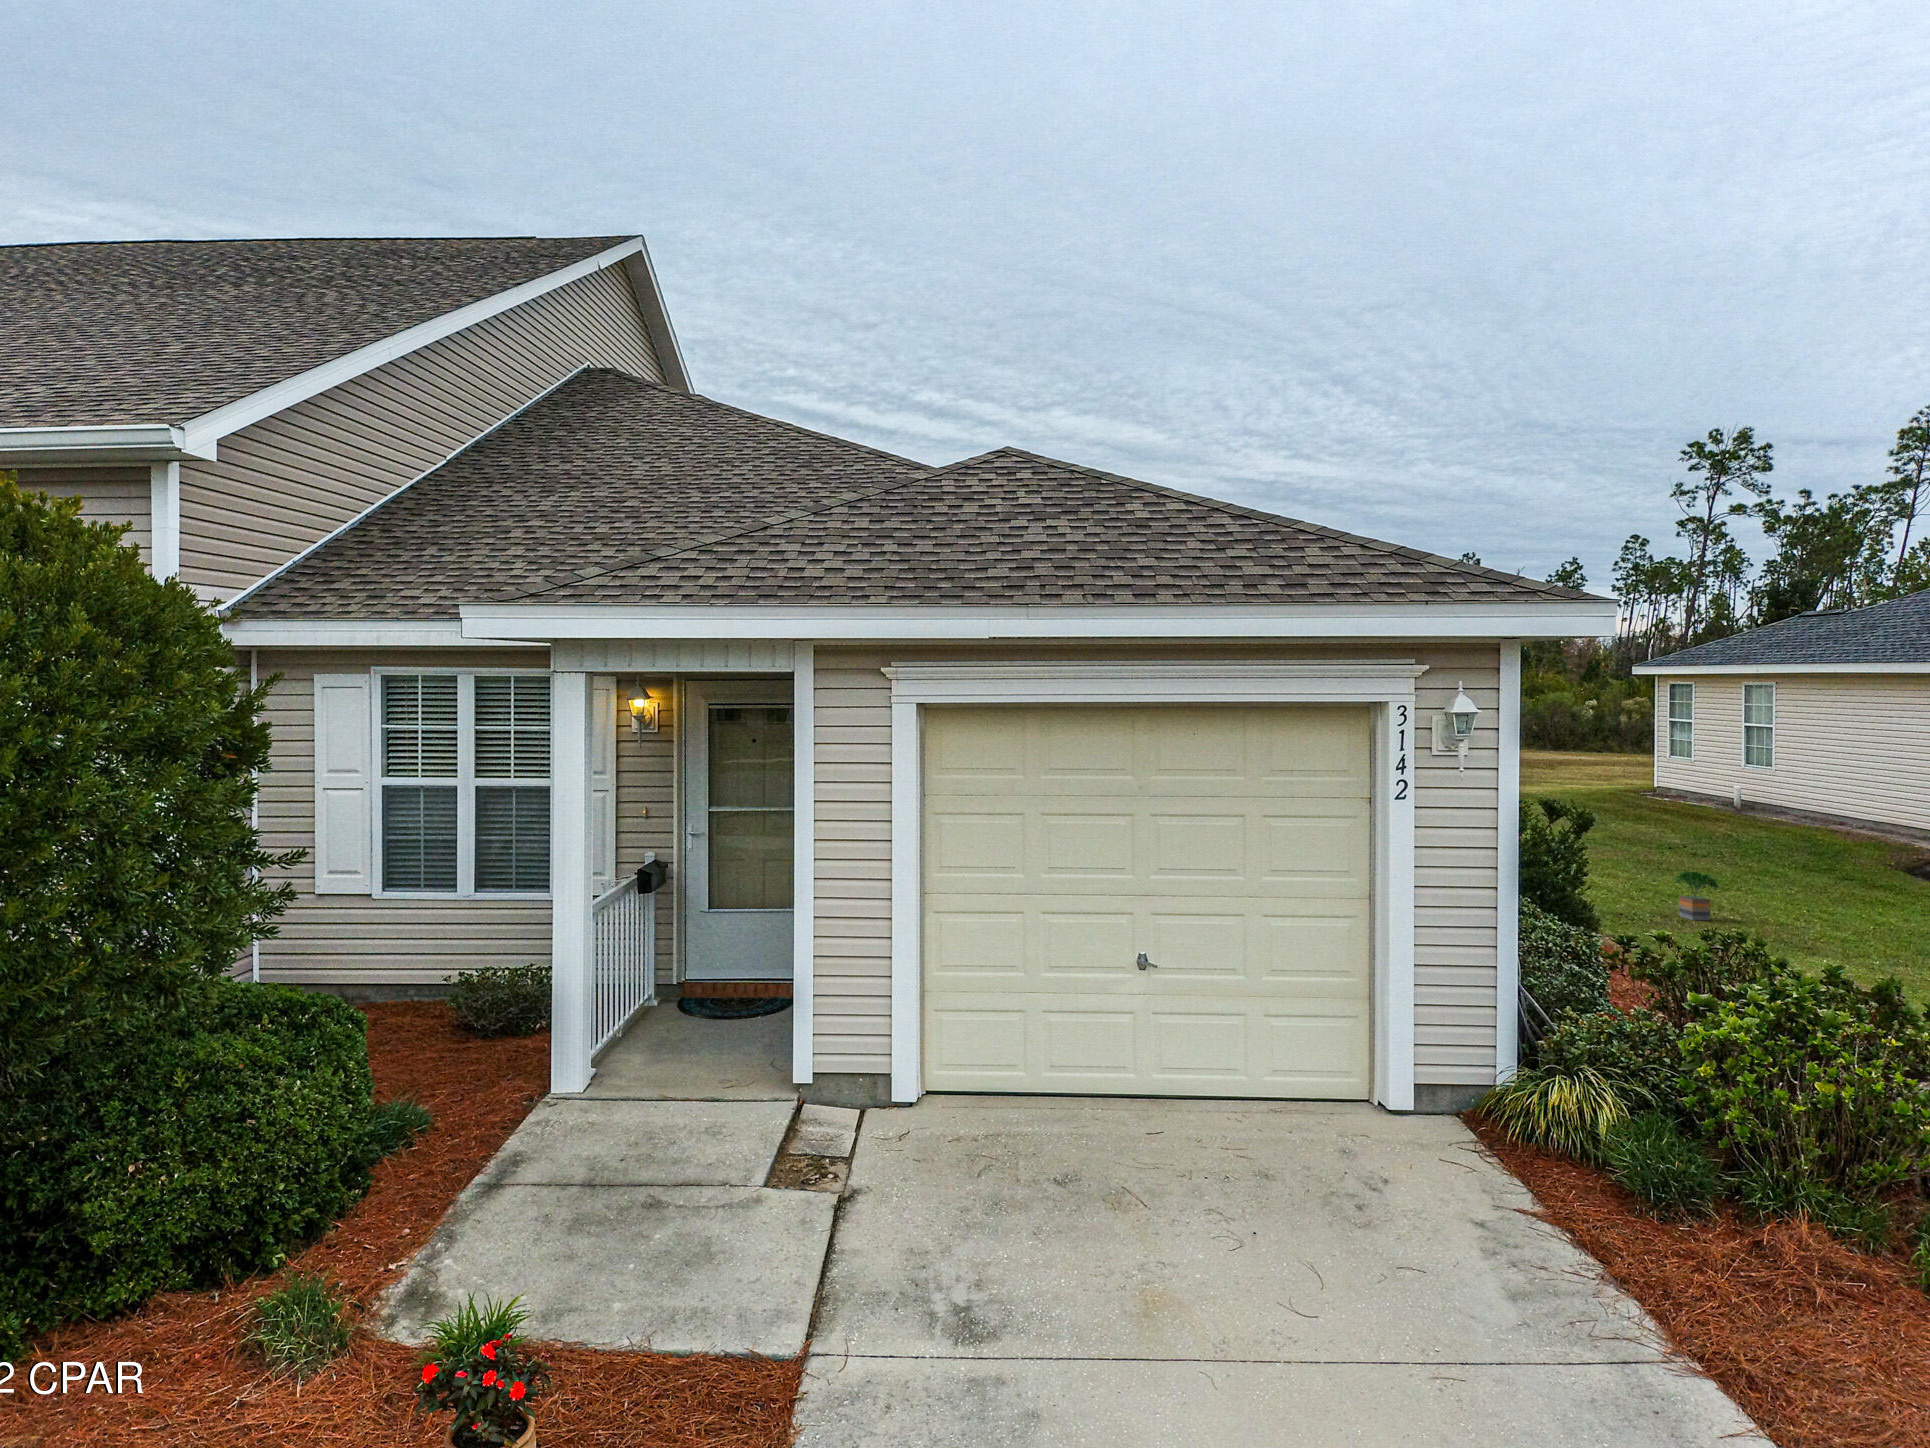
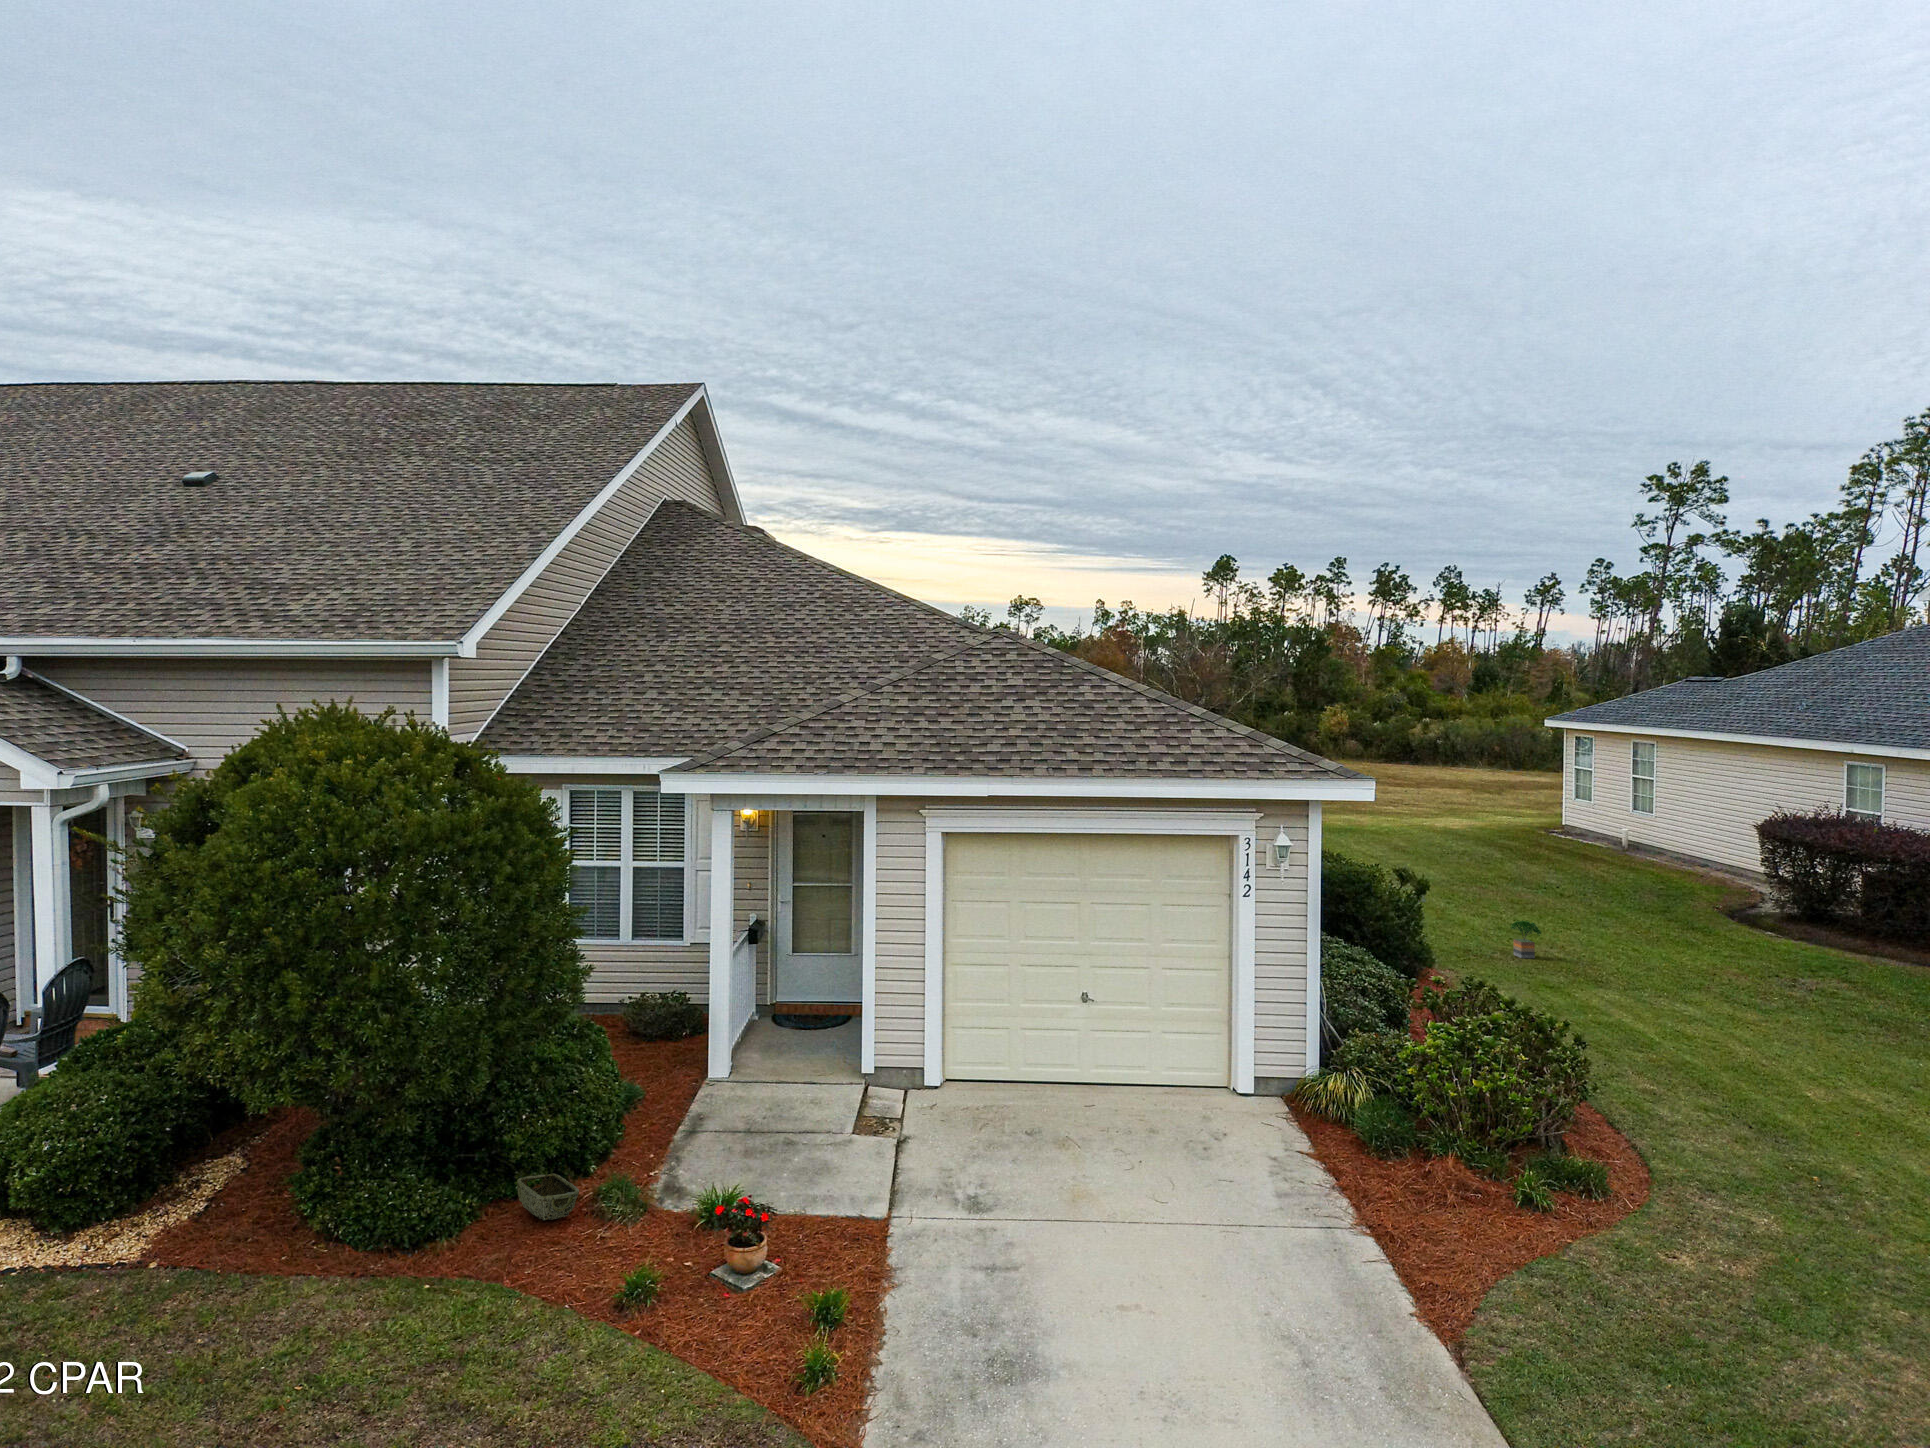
woven basket: none [76,1277,194,1382] -> present [517,1173,579,1220]

